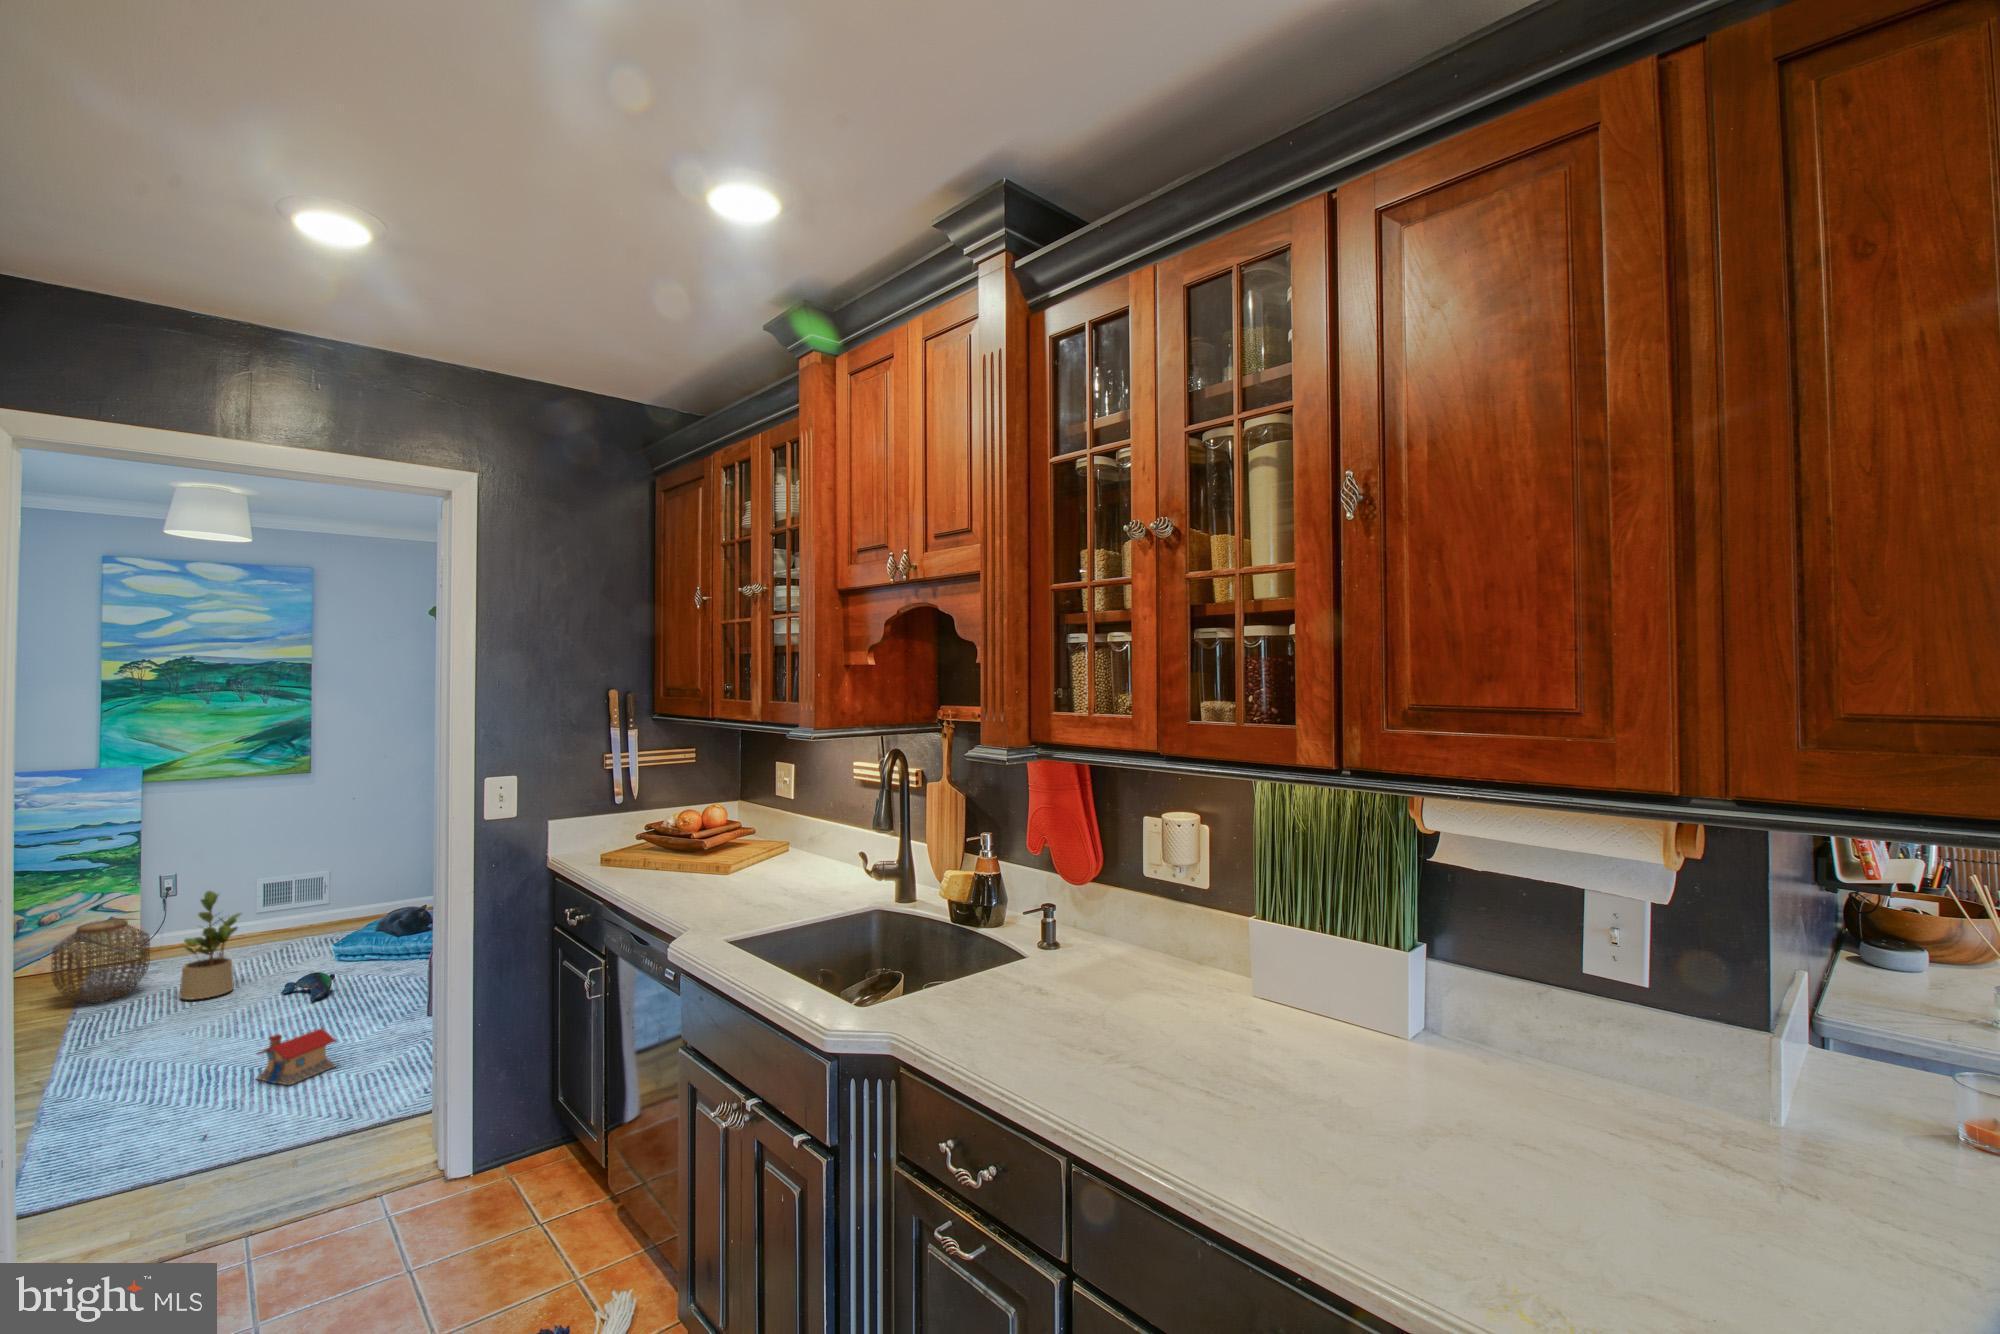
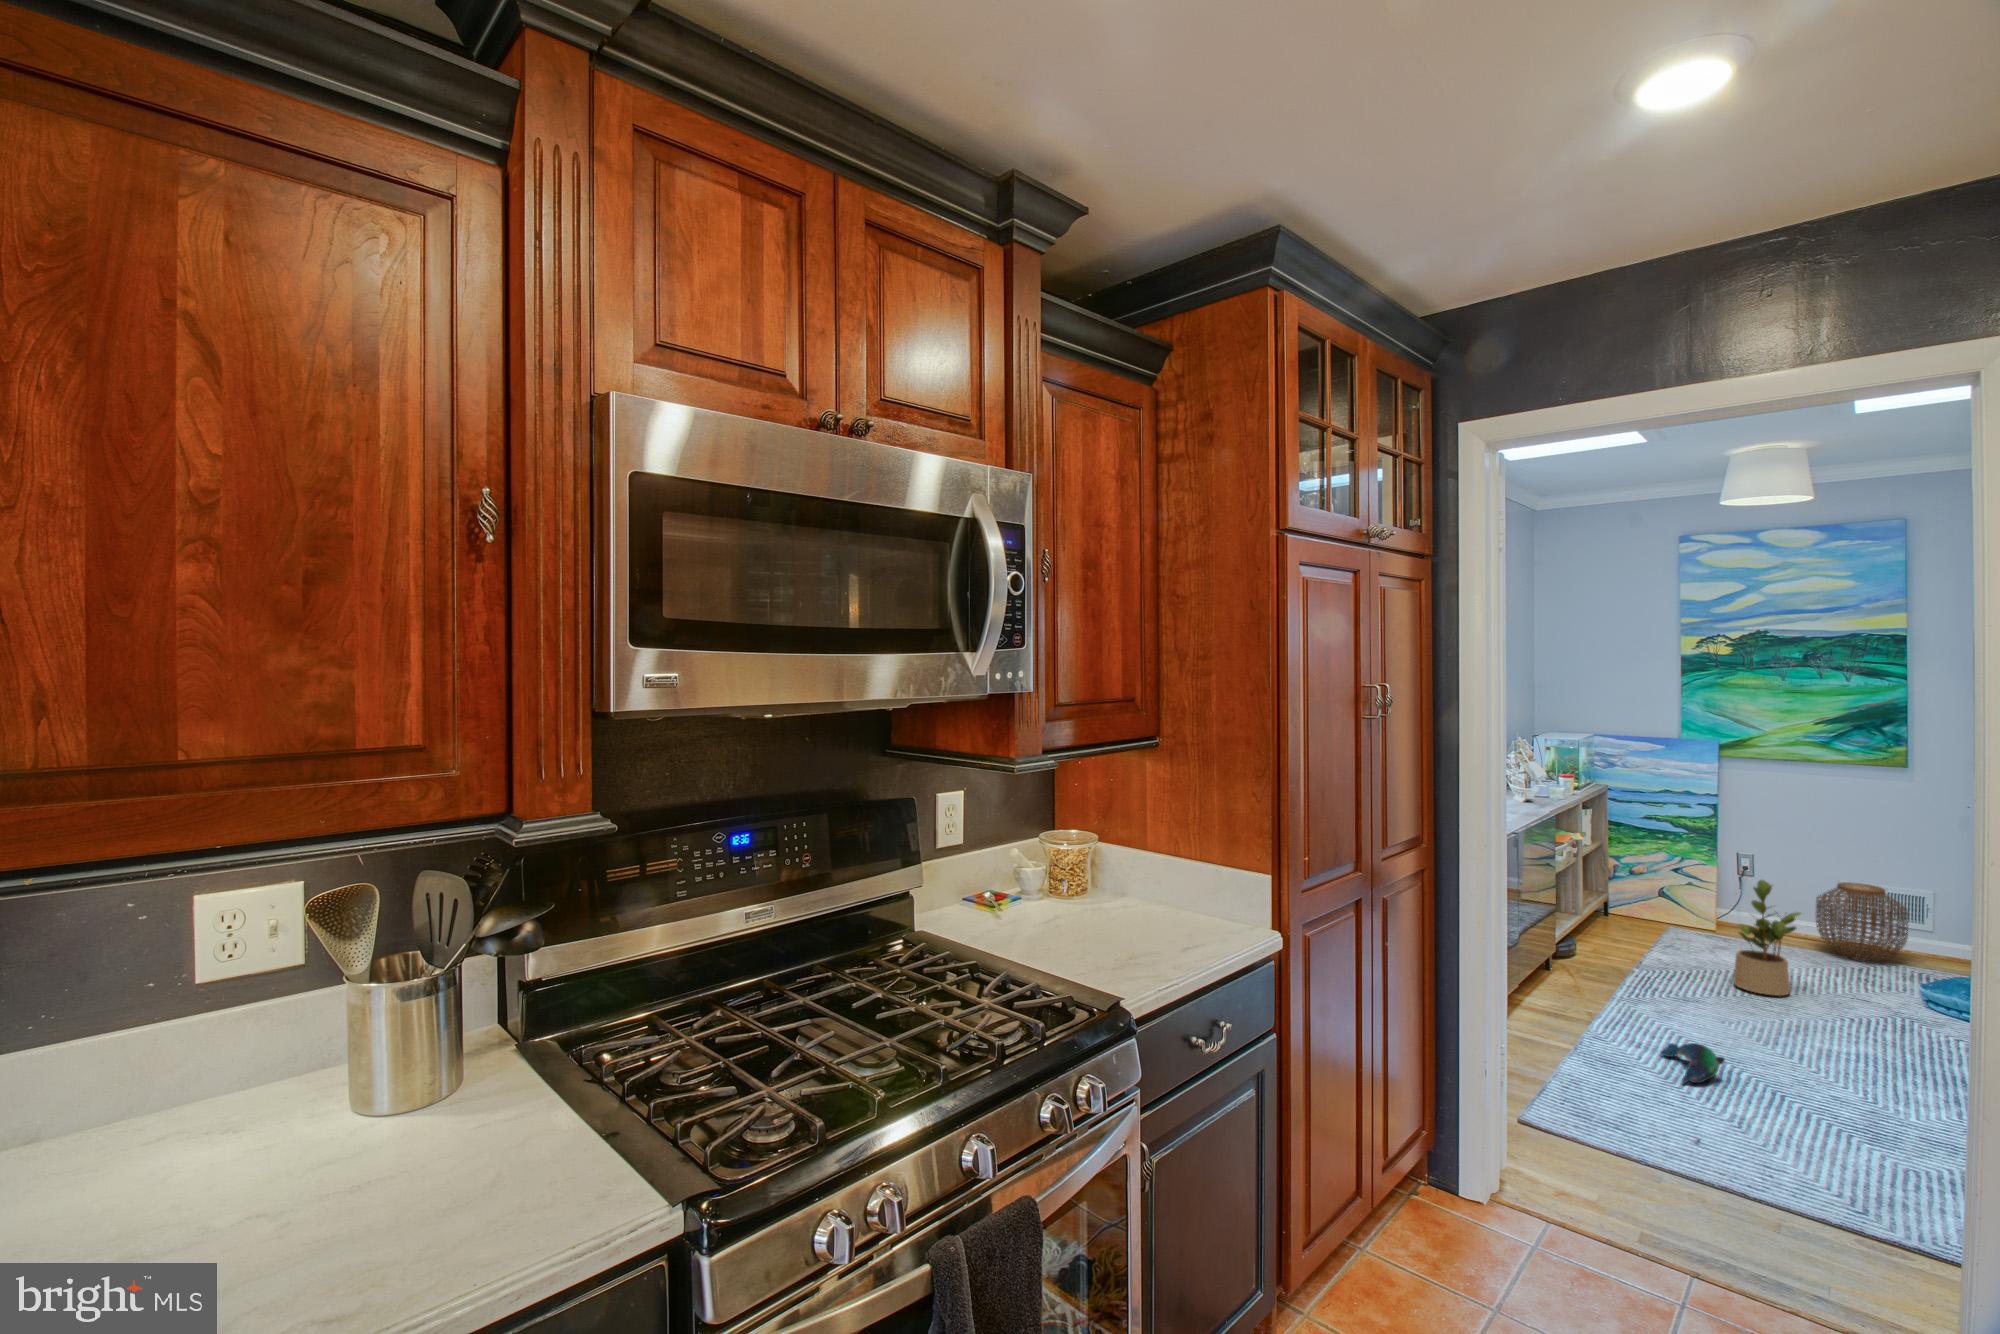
woven basket: present [52,919,150,1003] -> present [1816,882,1908,962]
plush toy: present [282,972,335,1002] -> present [1661,1043,1725,1083]
toy house: present [257,1029,336,1085] -> none [1772,1064,1874,1139]

